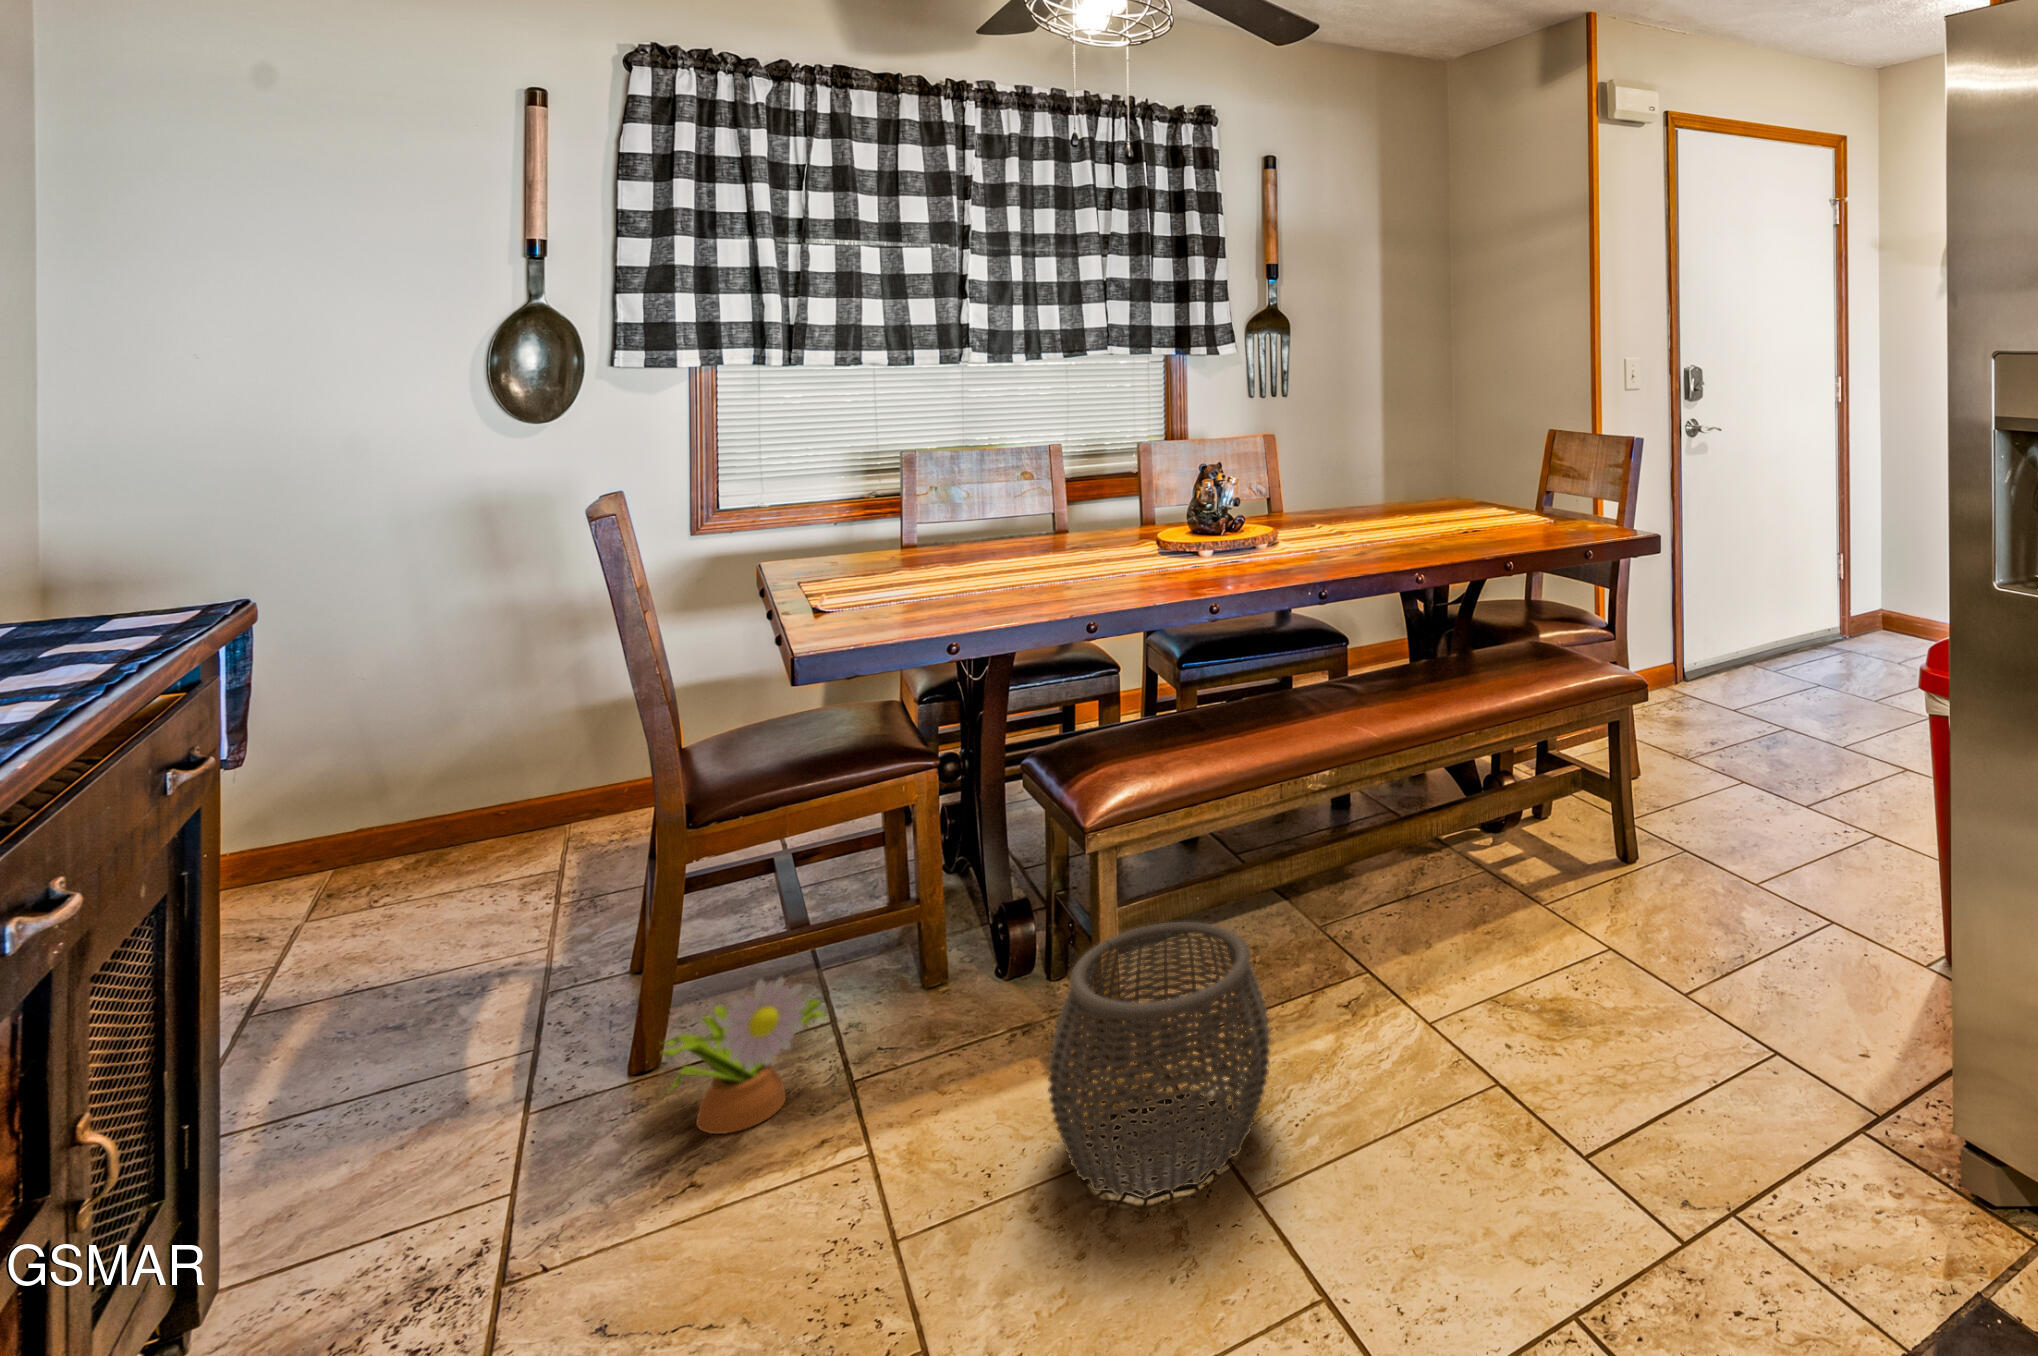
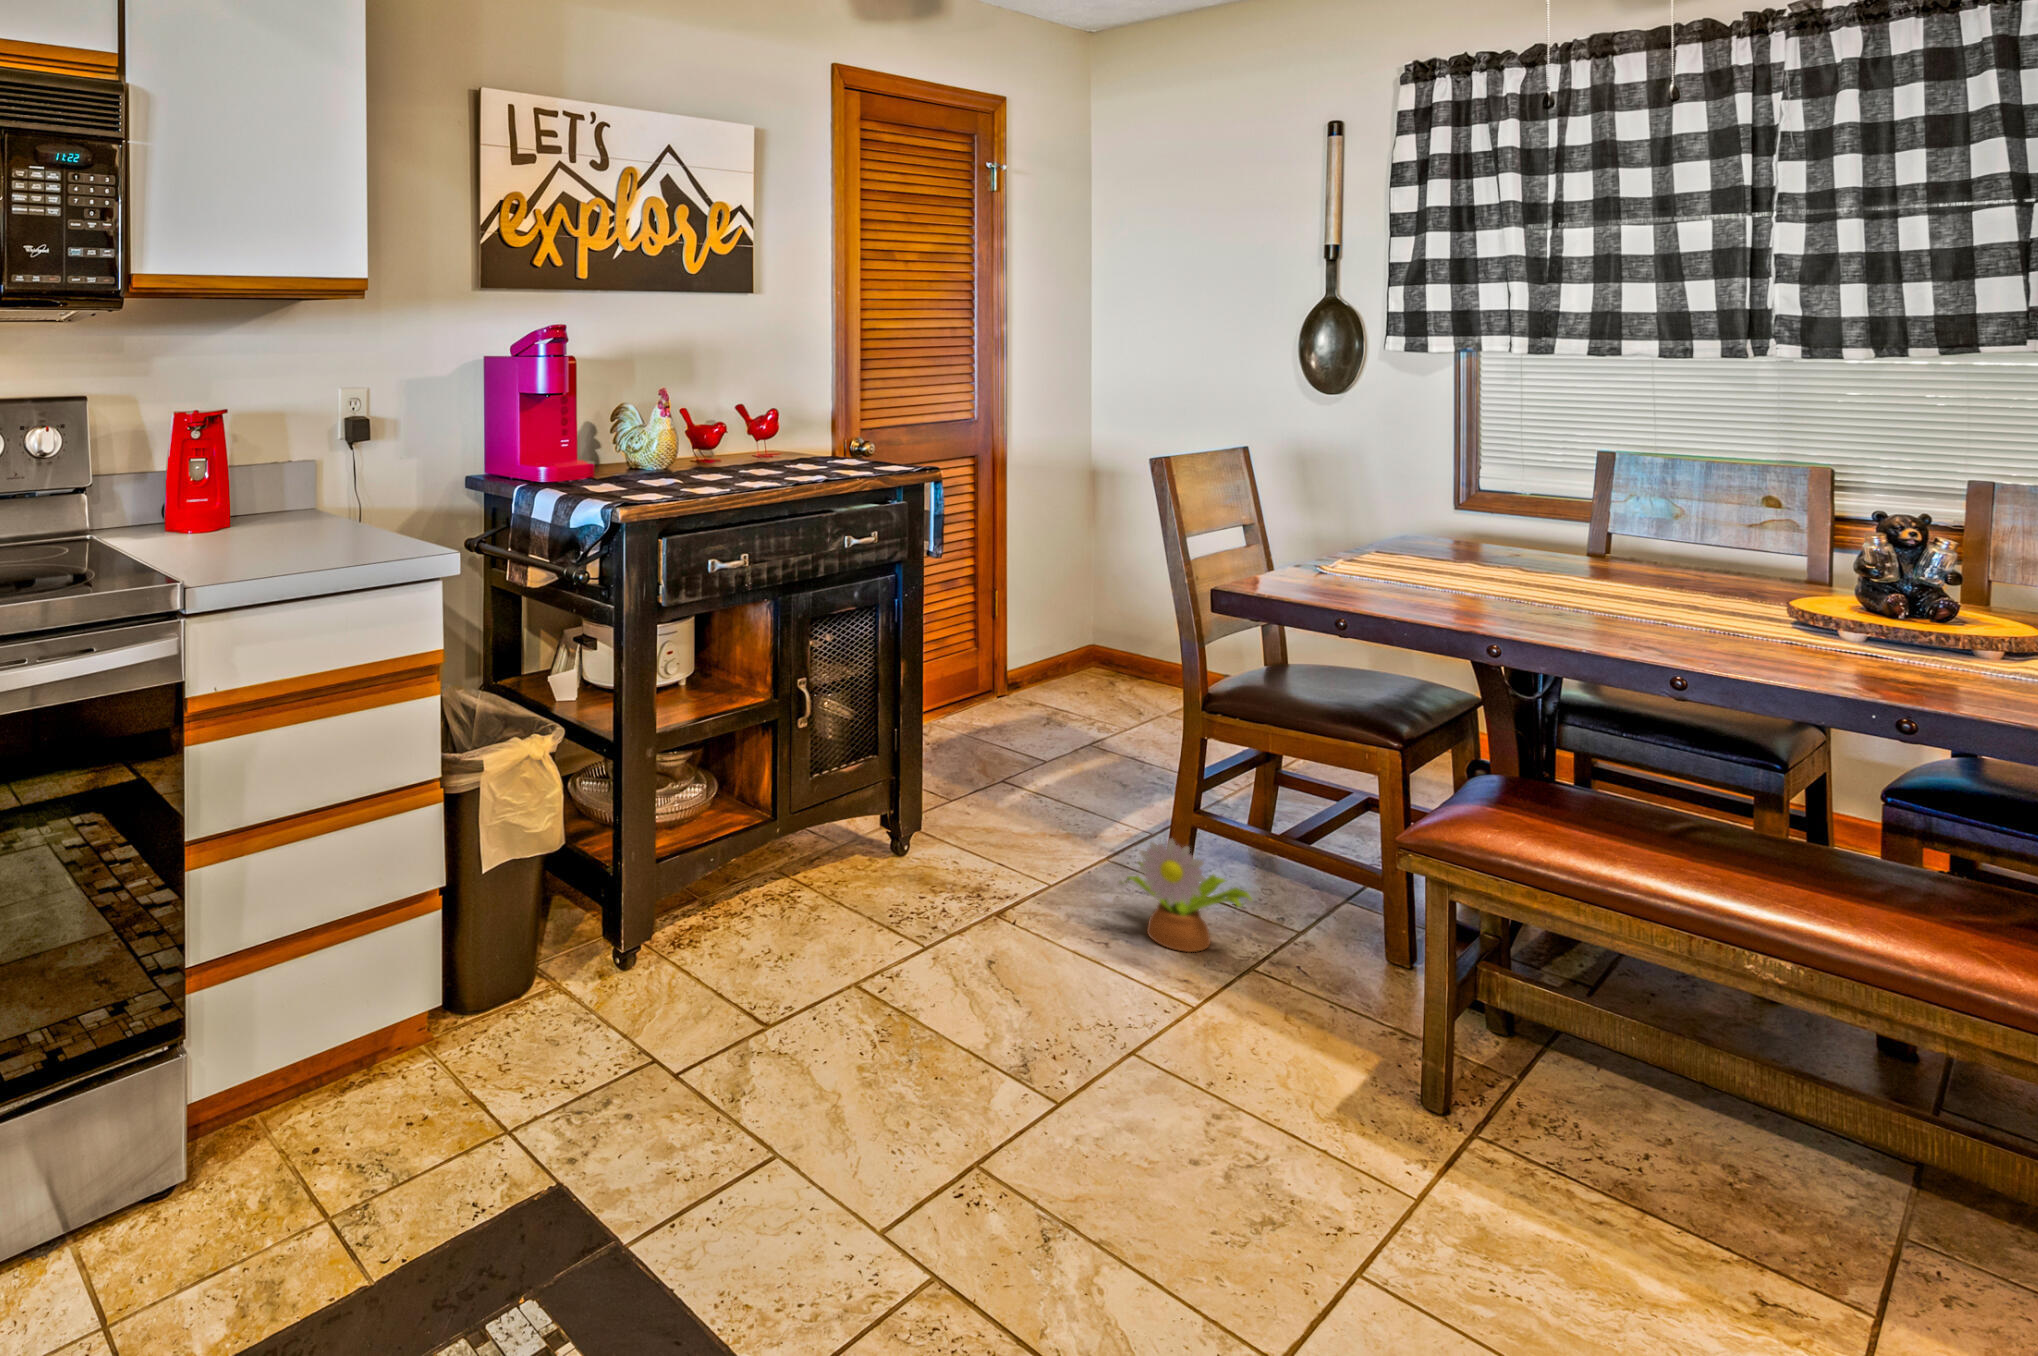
woven basket: present [1048,922,1270,1198] -> none [1241,949,1500,1240]

